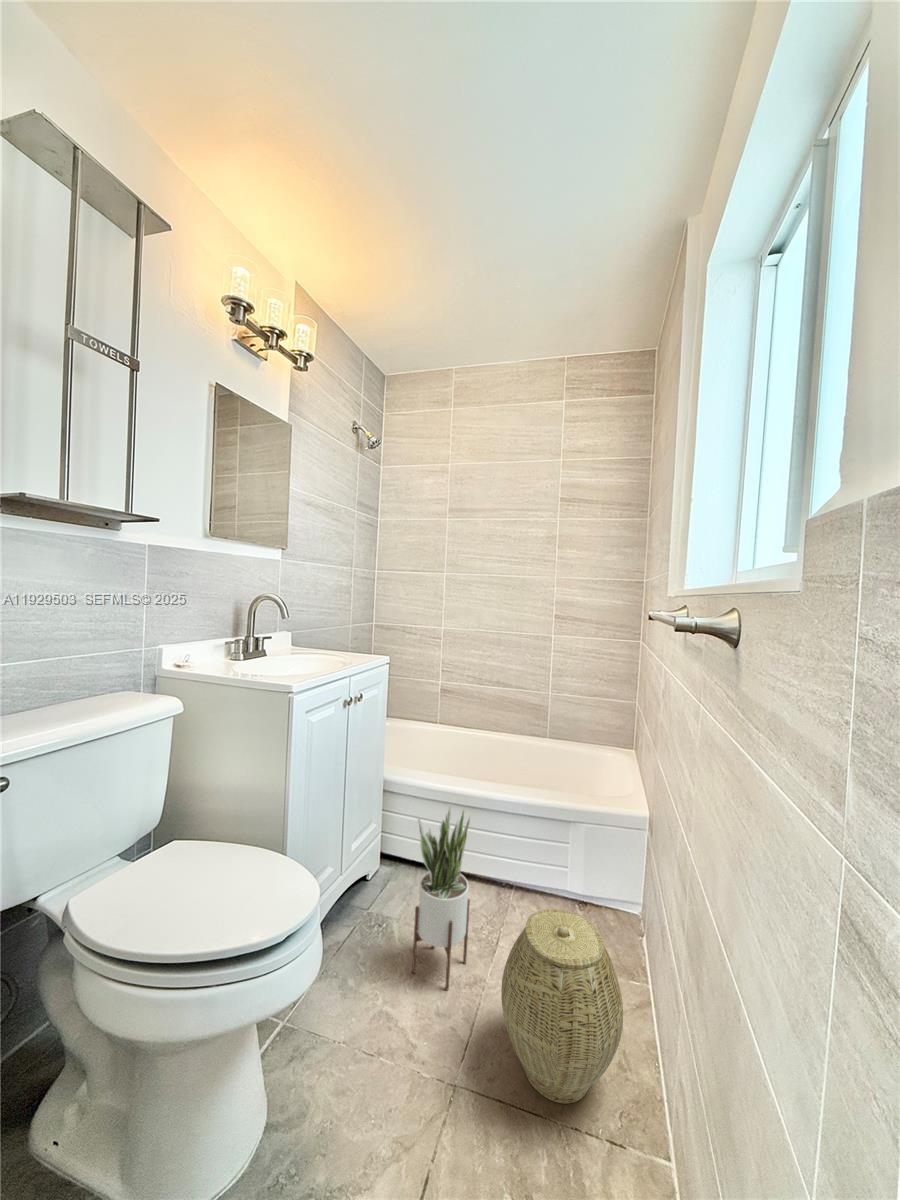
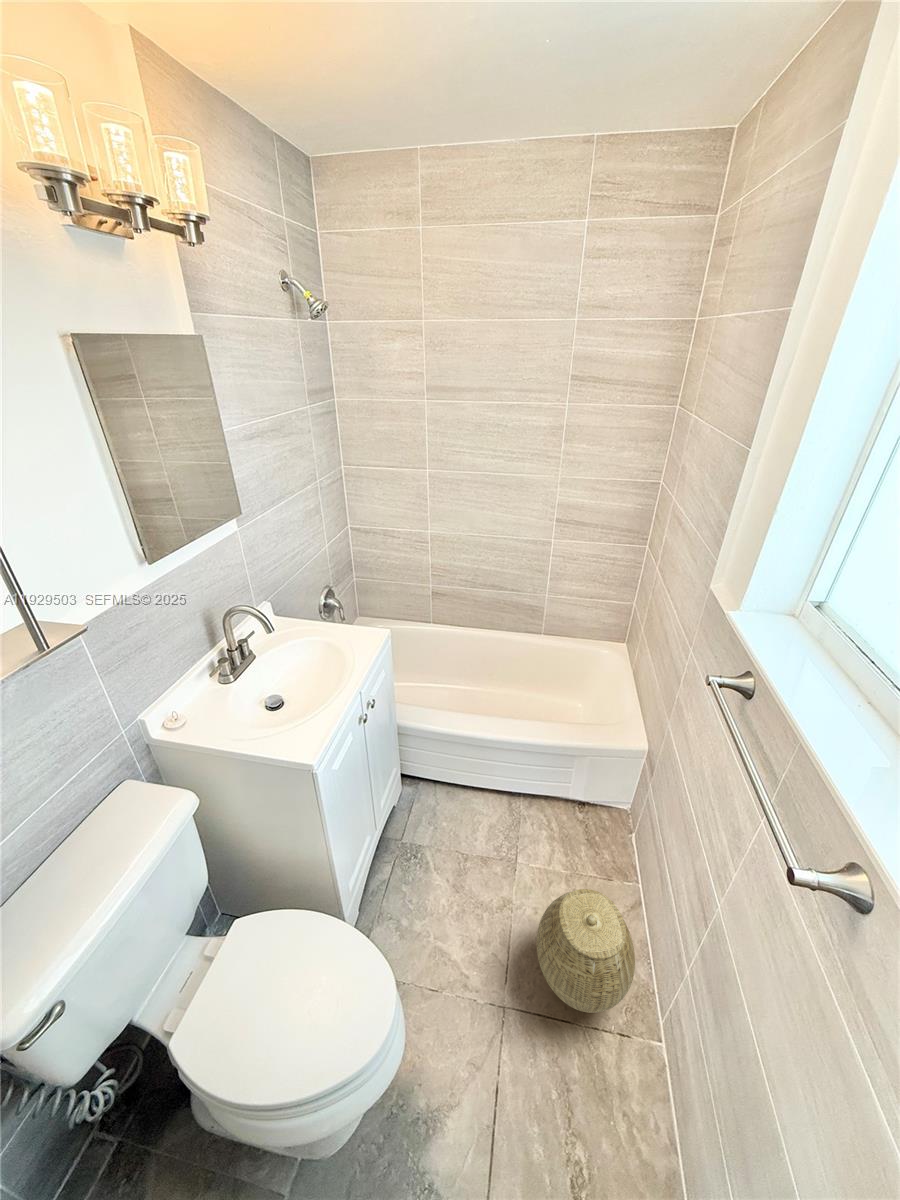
potted plant: present [412,805,470,990] -> none [452,796,497,916]

